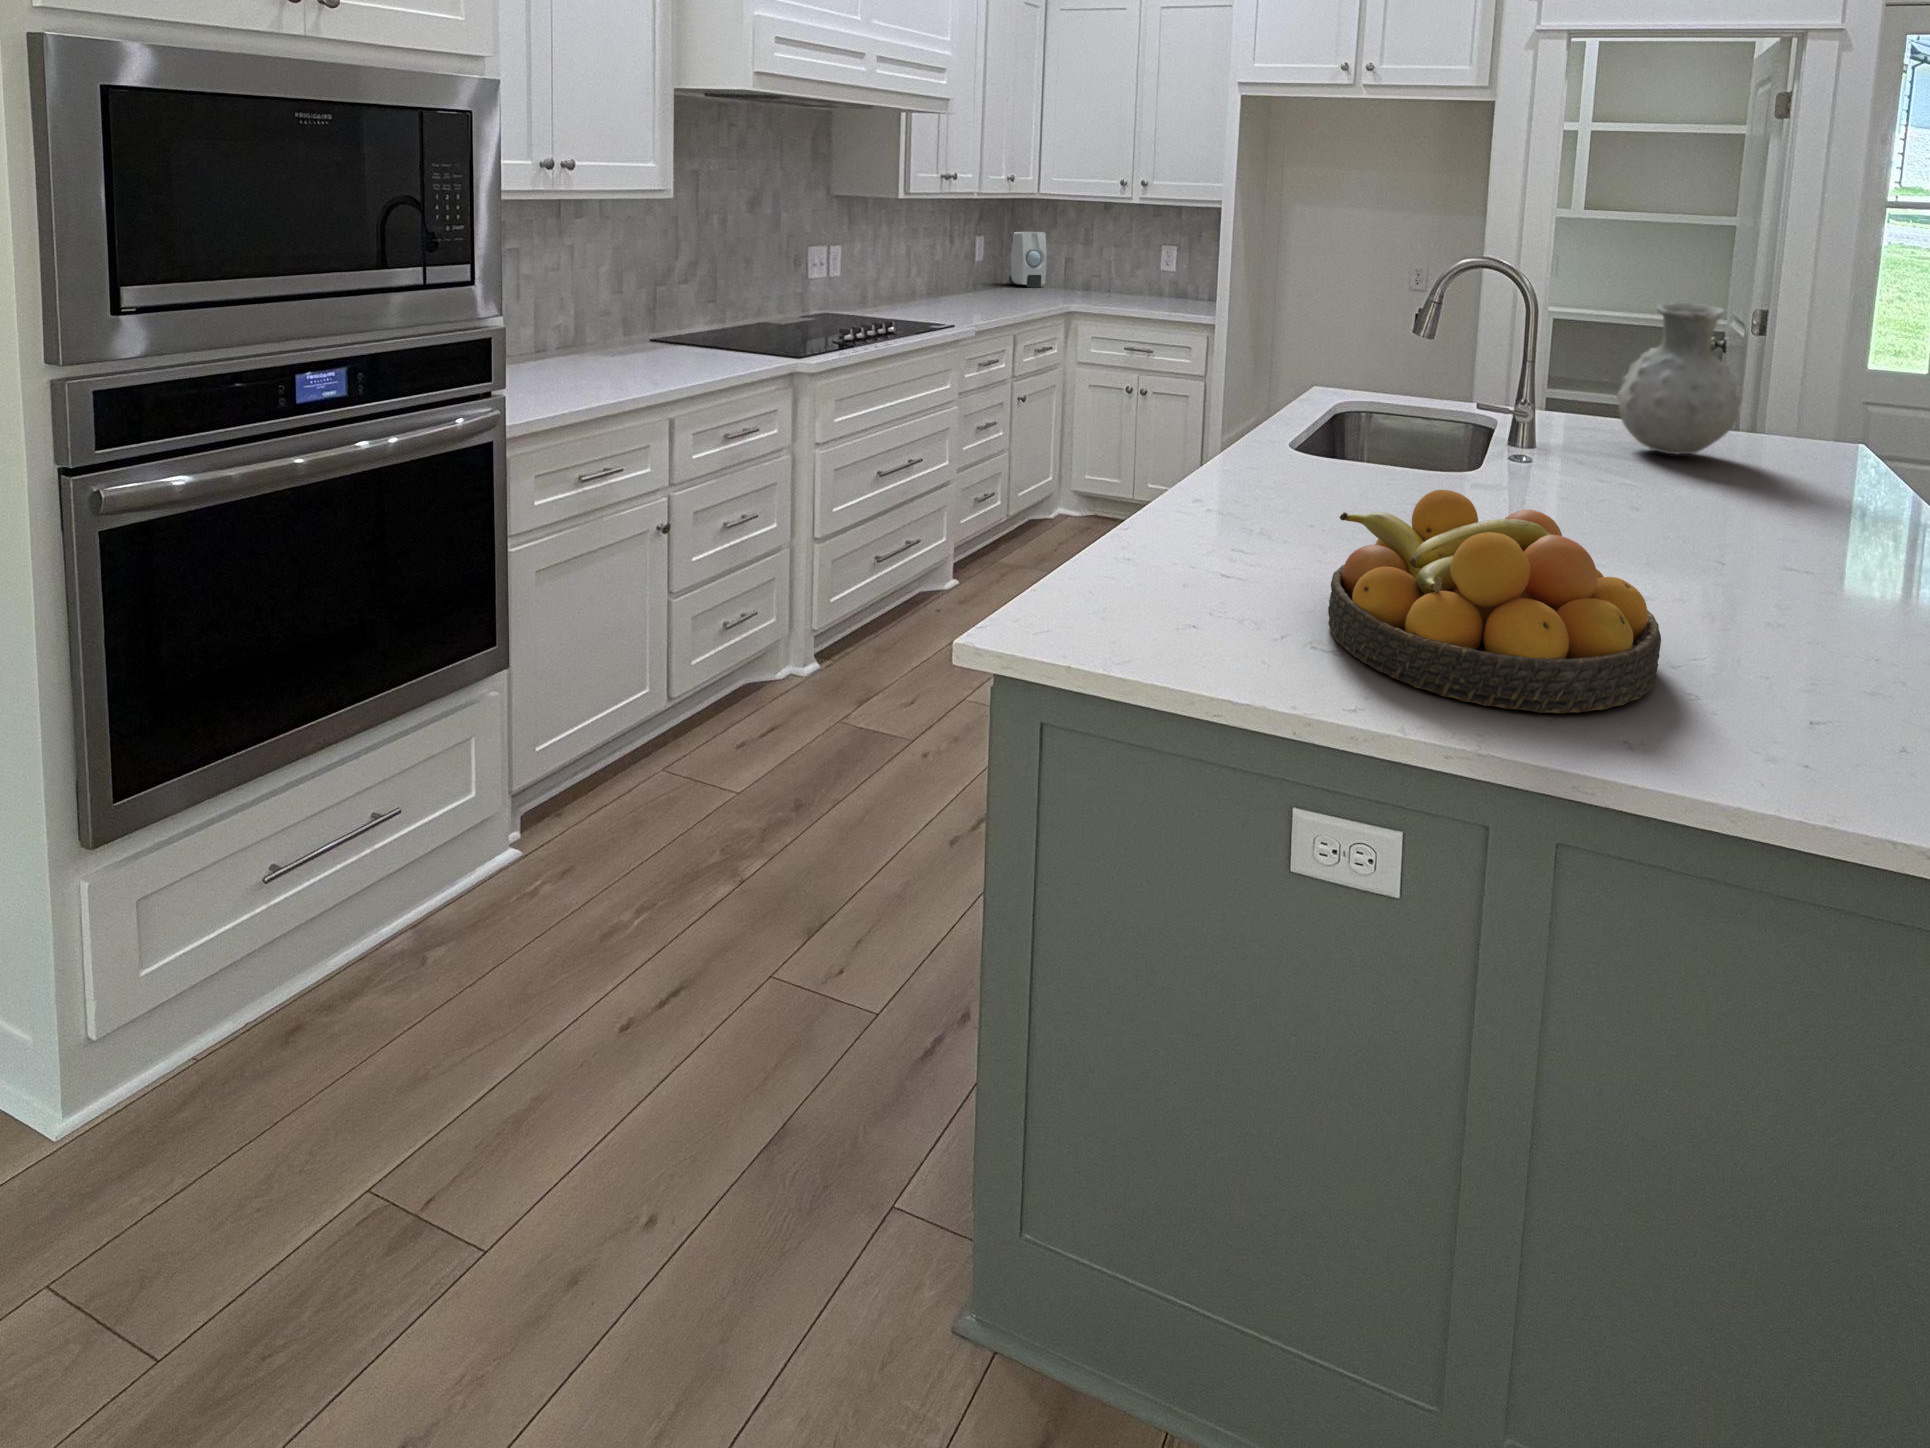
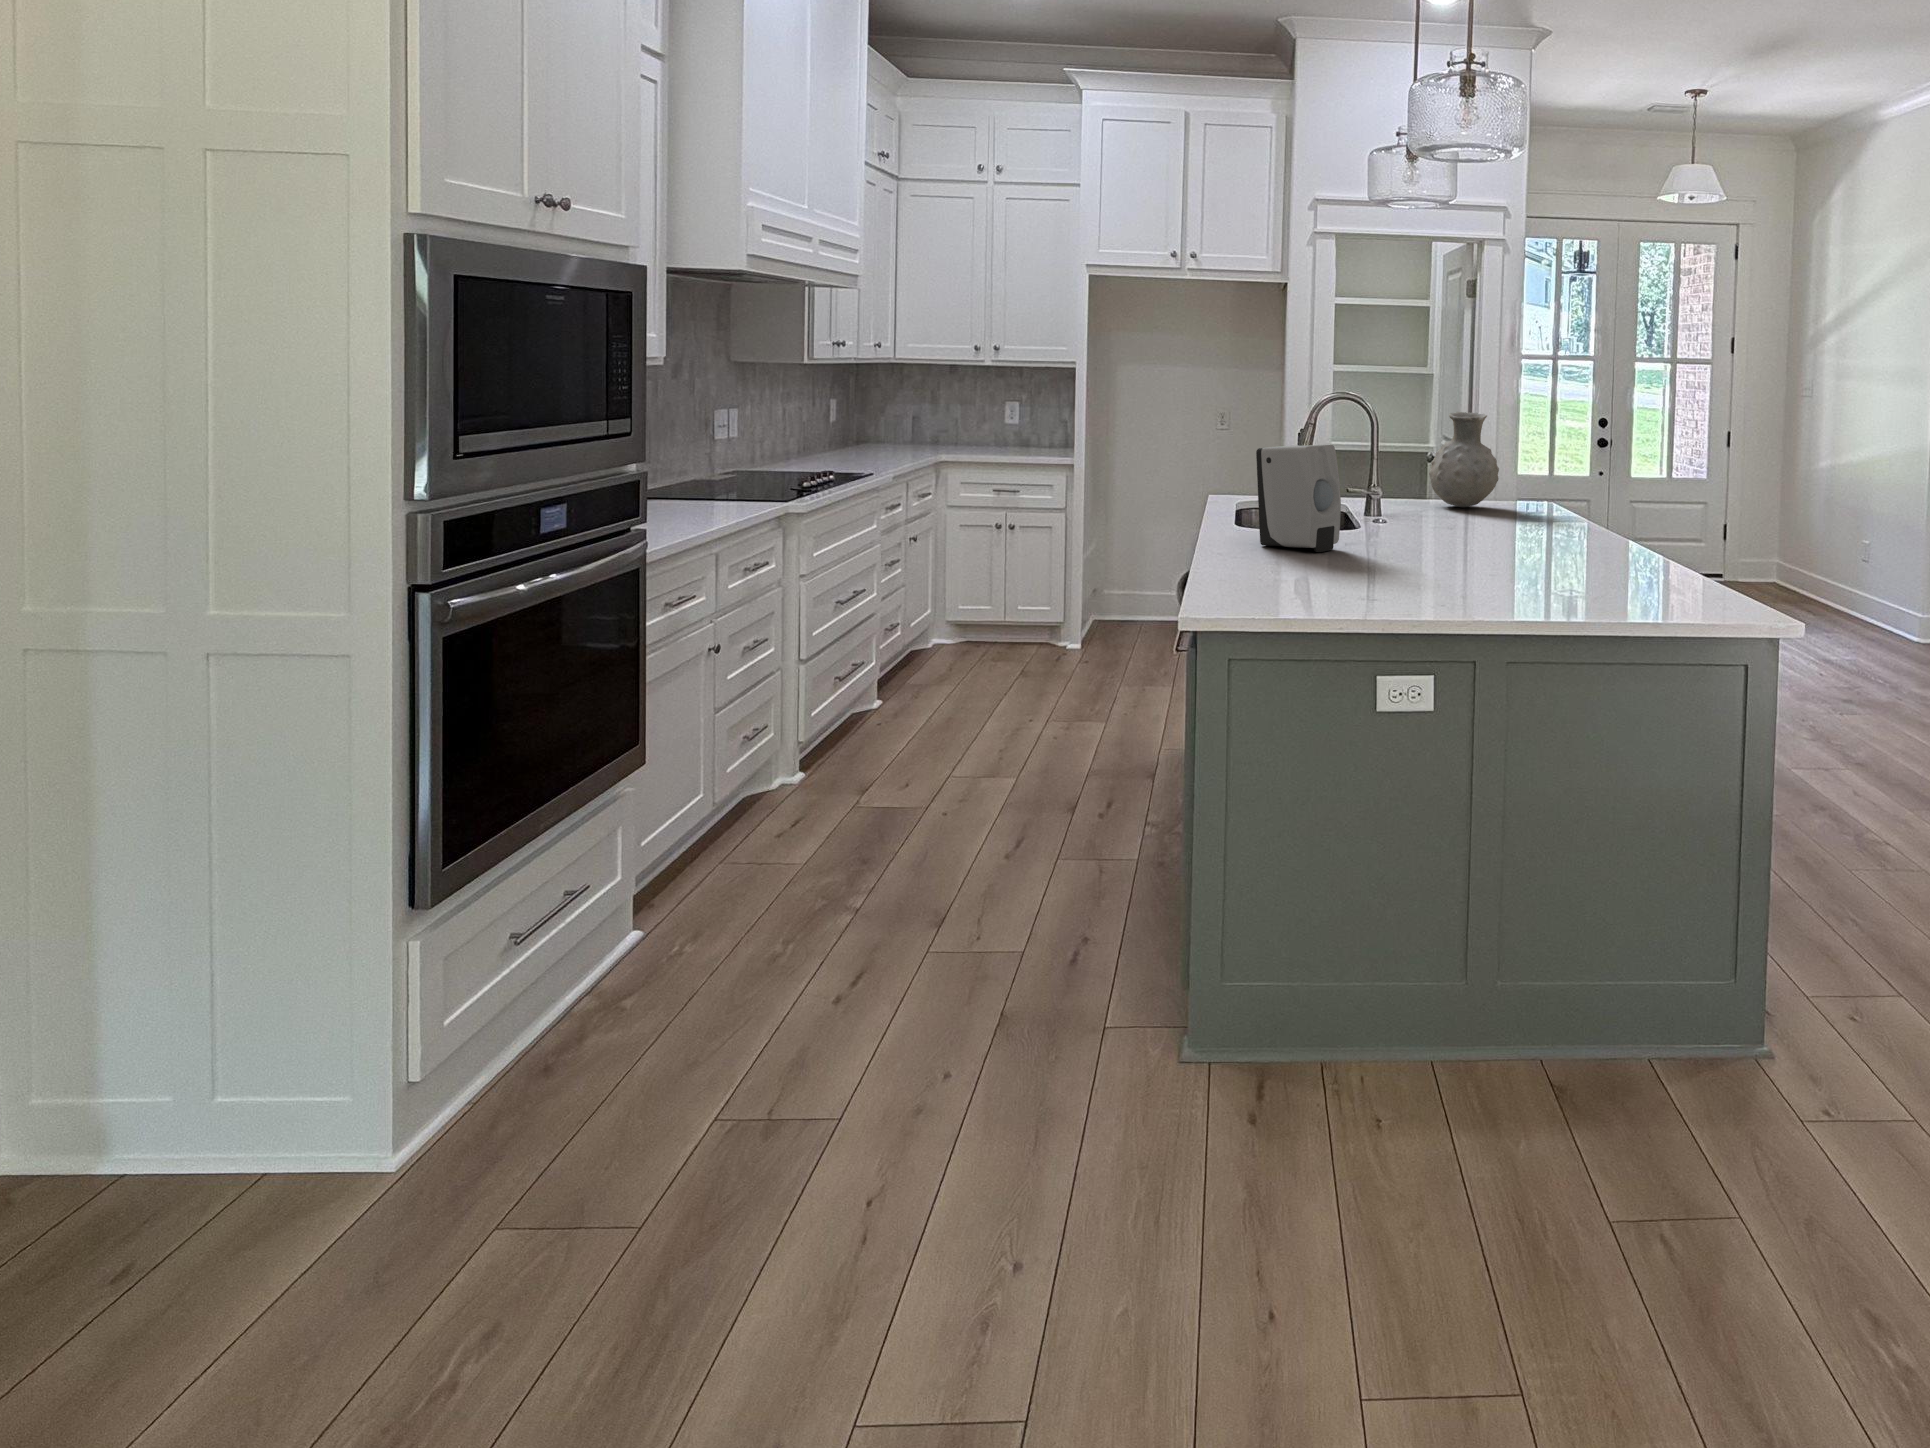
soap dispenser: present [1009,232,1046,287] -> present [1256,445,1341,552]
fruit bowl: present [1328,490,1661,714] -> none [1365,501,1532,593]

